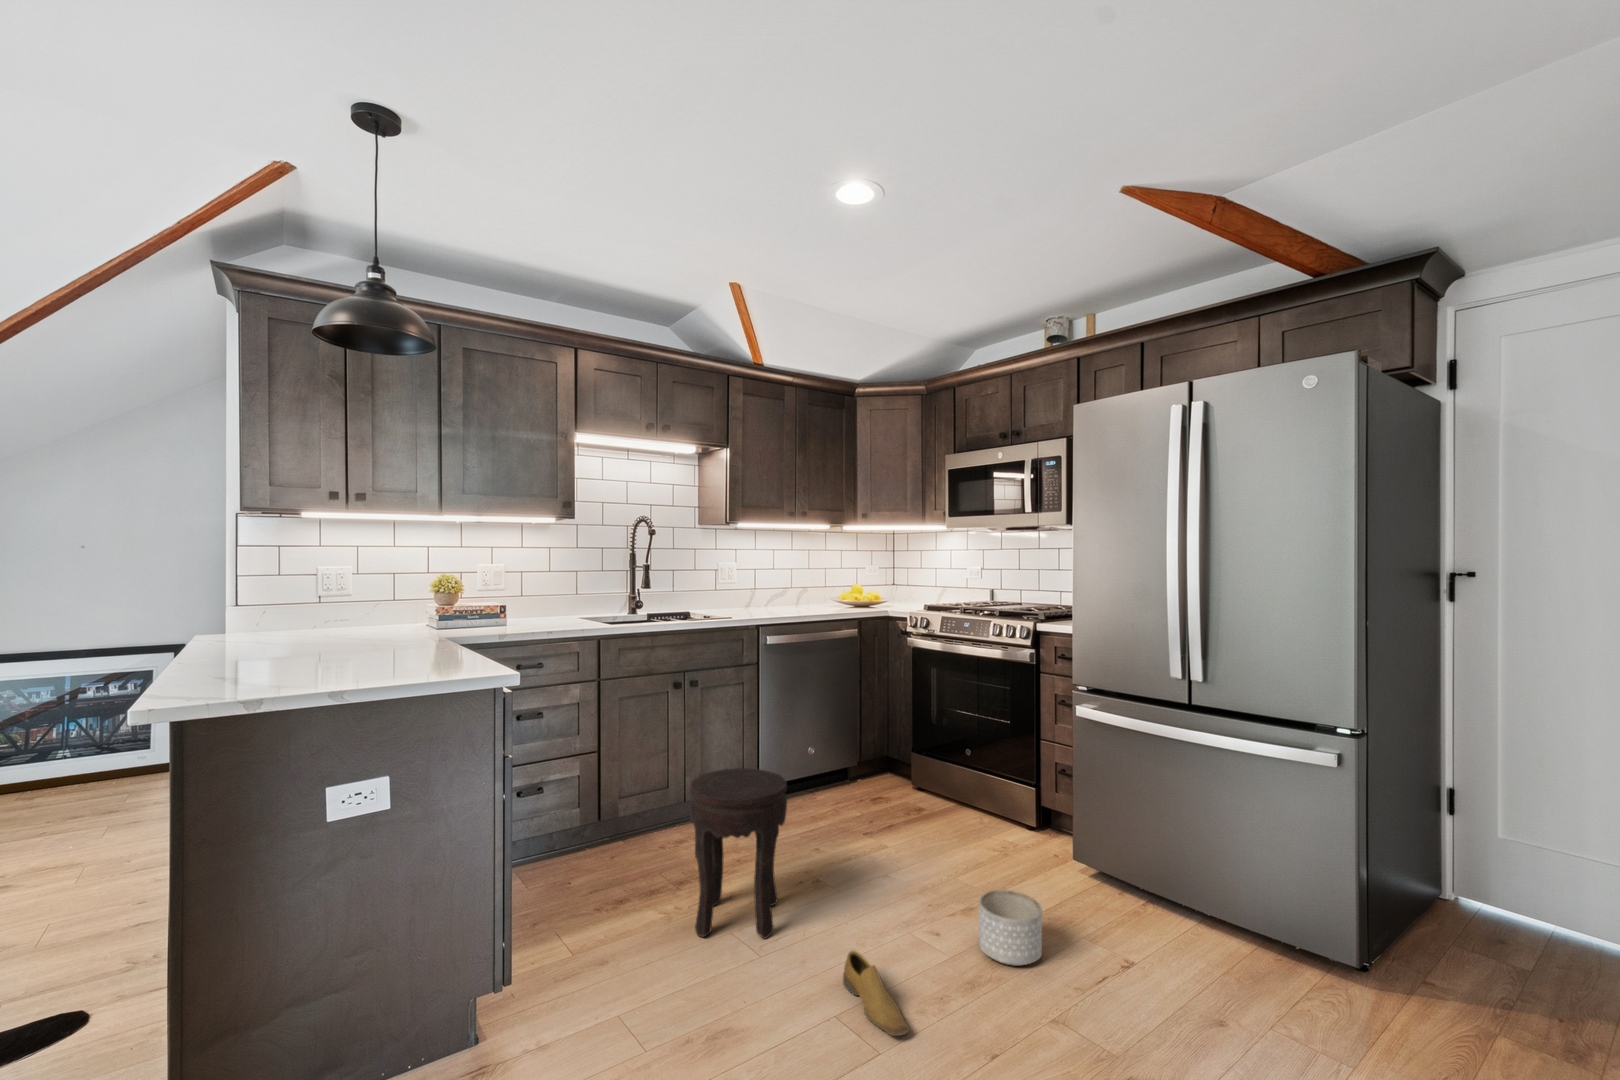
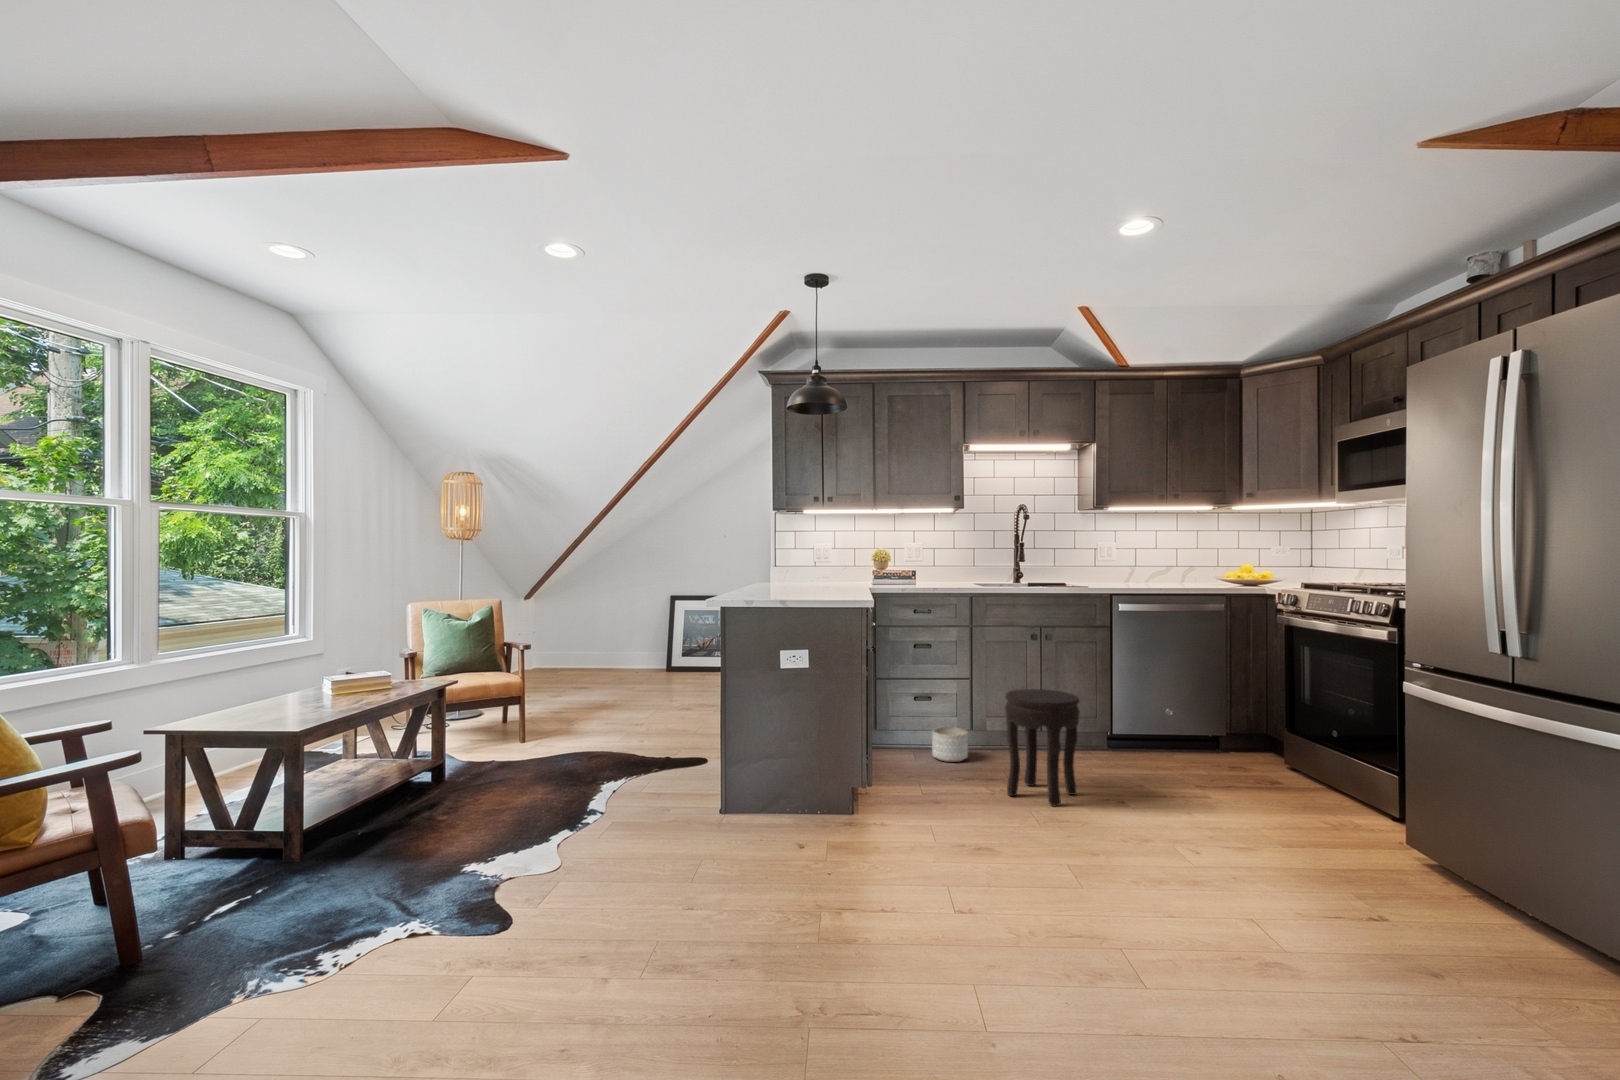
planter: present [979,890,1042,966] -> present [932,727,968,762]
shoe: present [843,951,909,1036] -> none [1088,813,1117,859]

